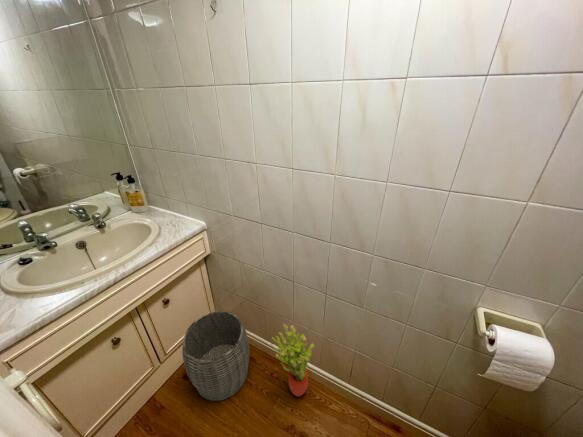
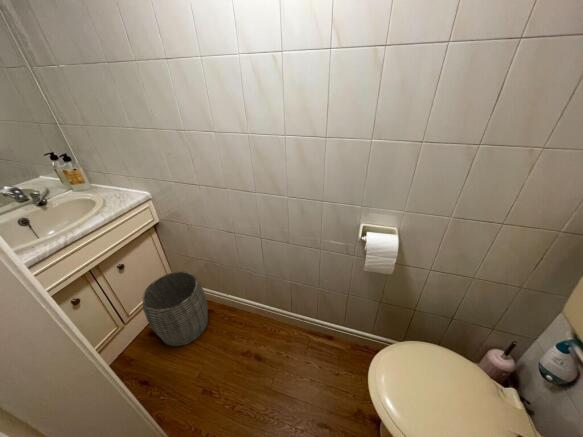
potted plant: present [272,324,314,396] -> none [221,269,259,330]

